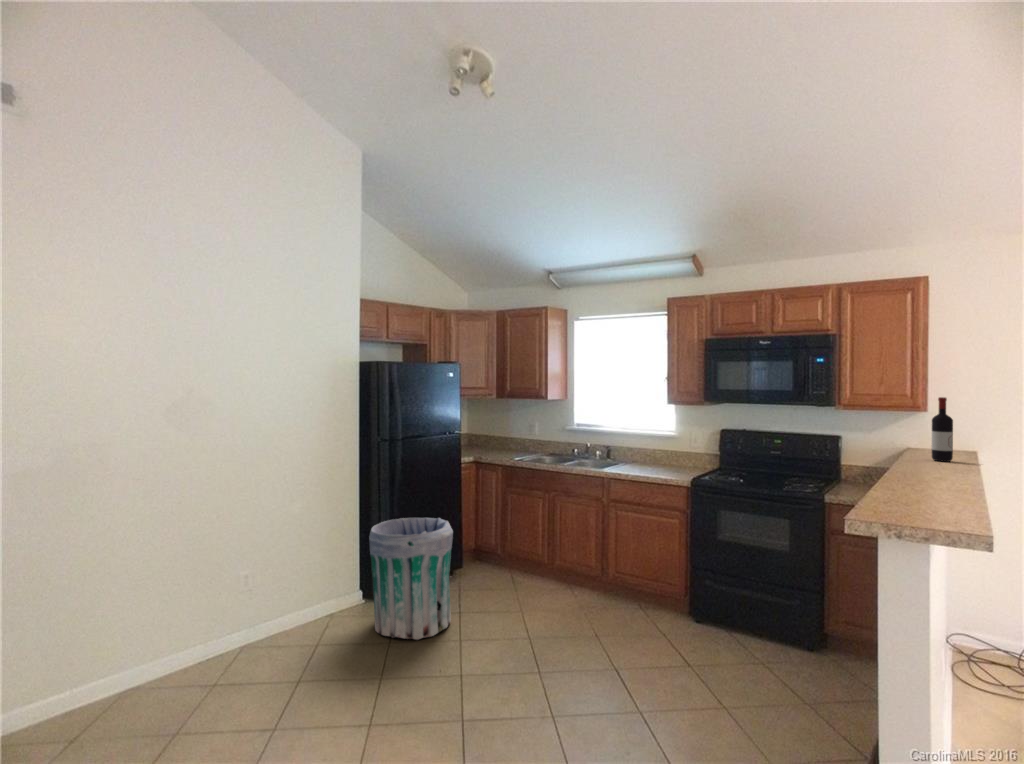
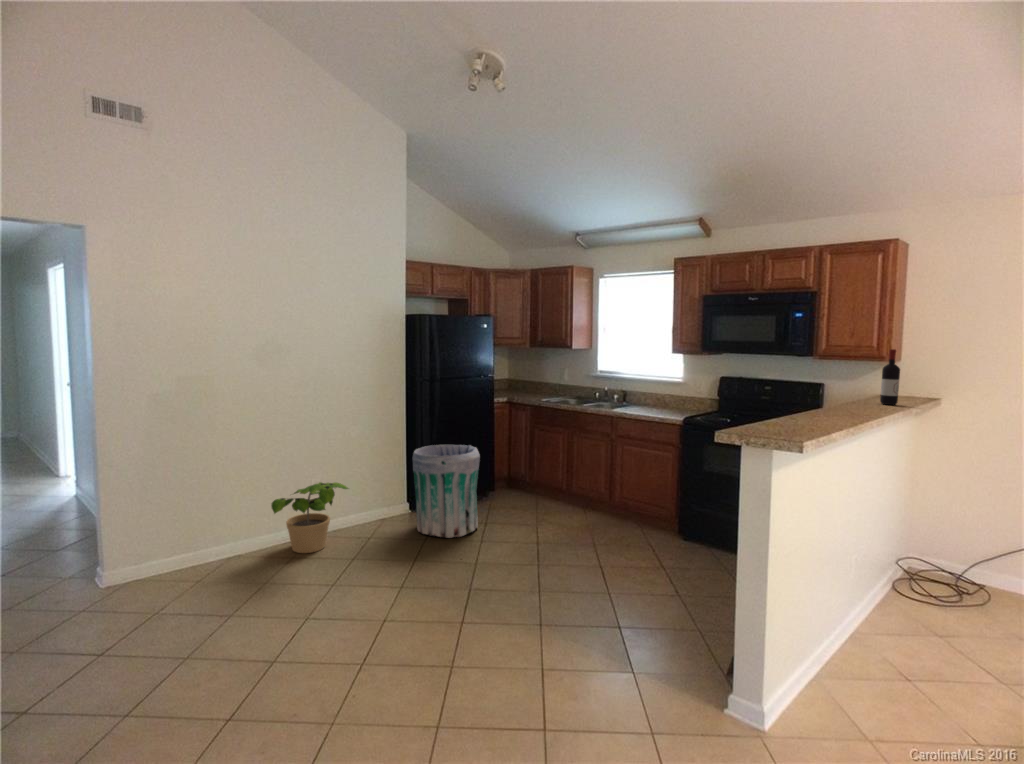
potted plant: none [180,578,290,677] -> present [271,482,348,553]

